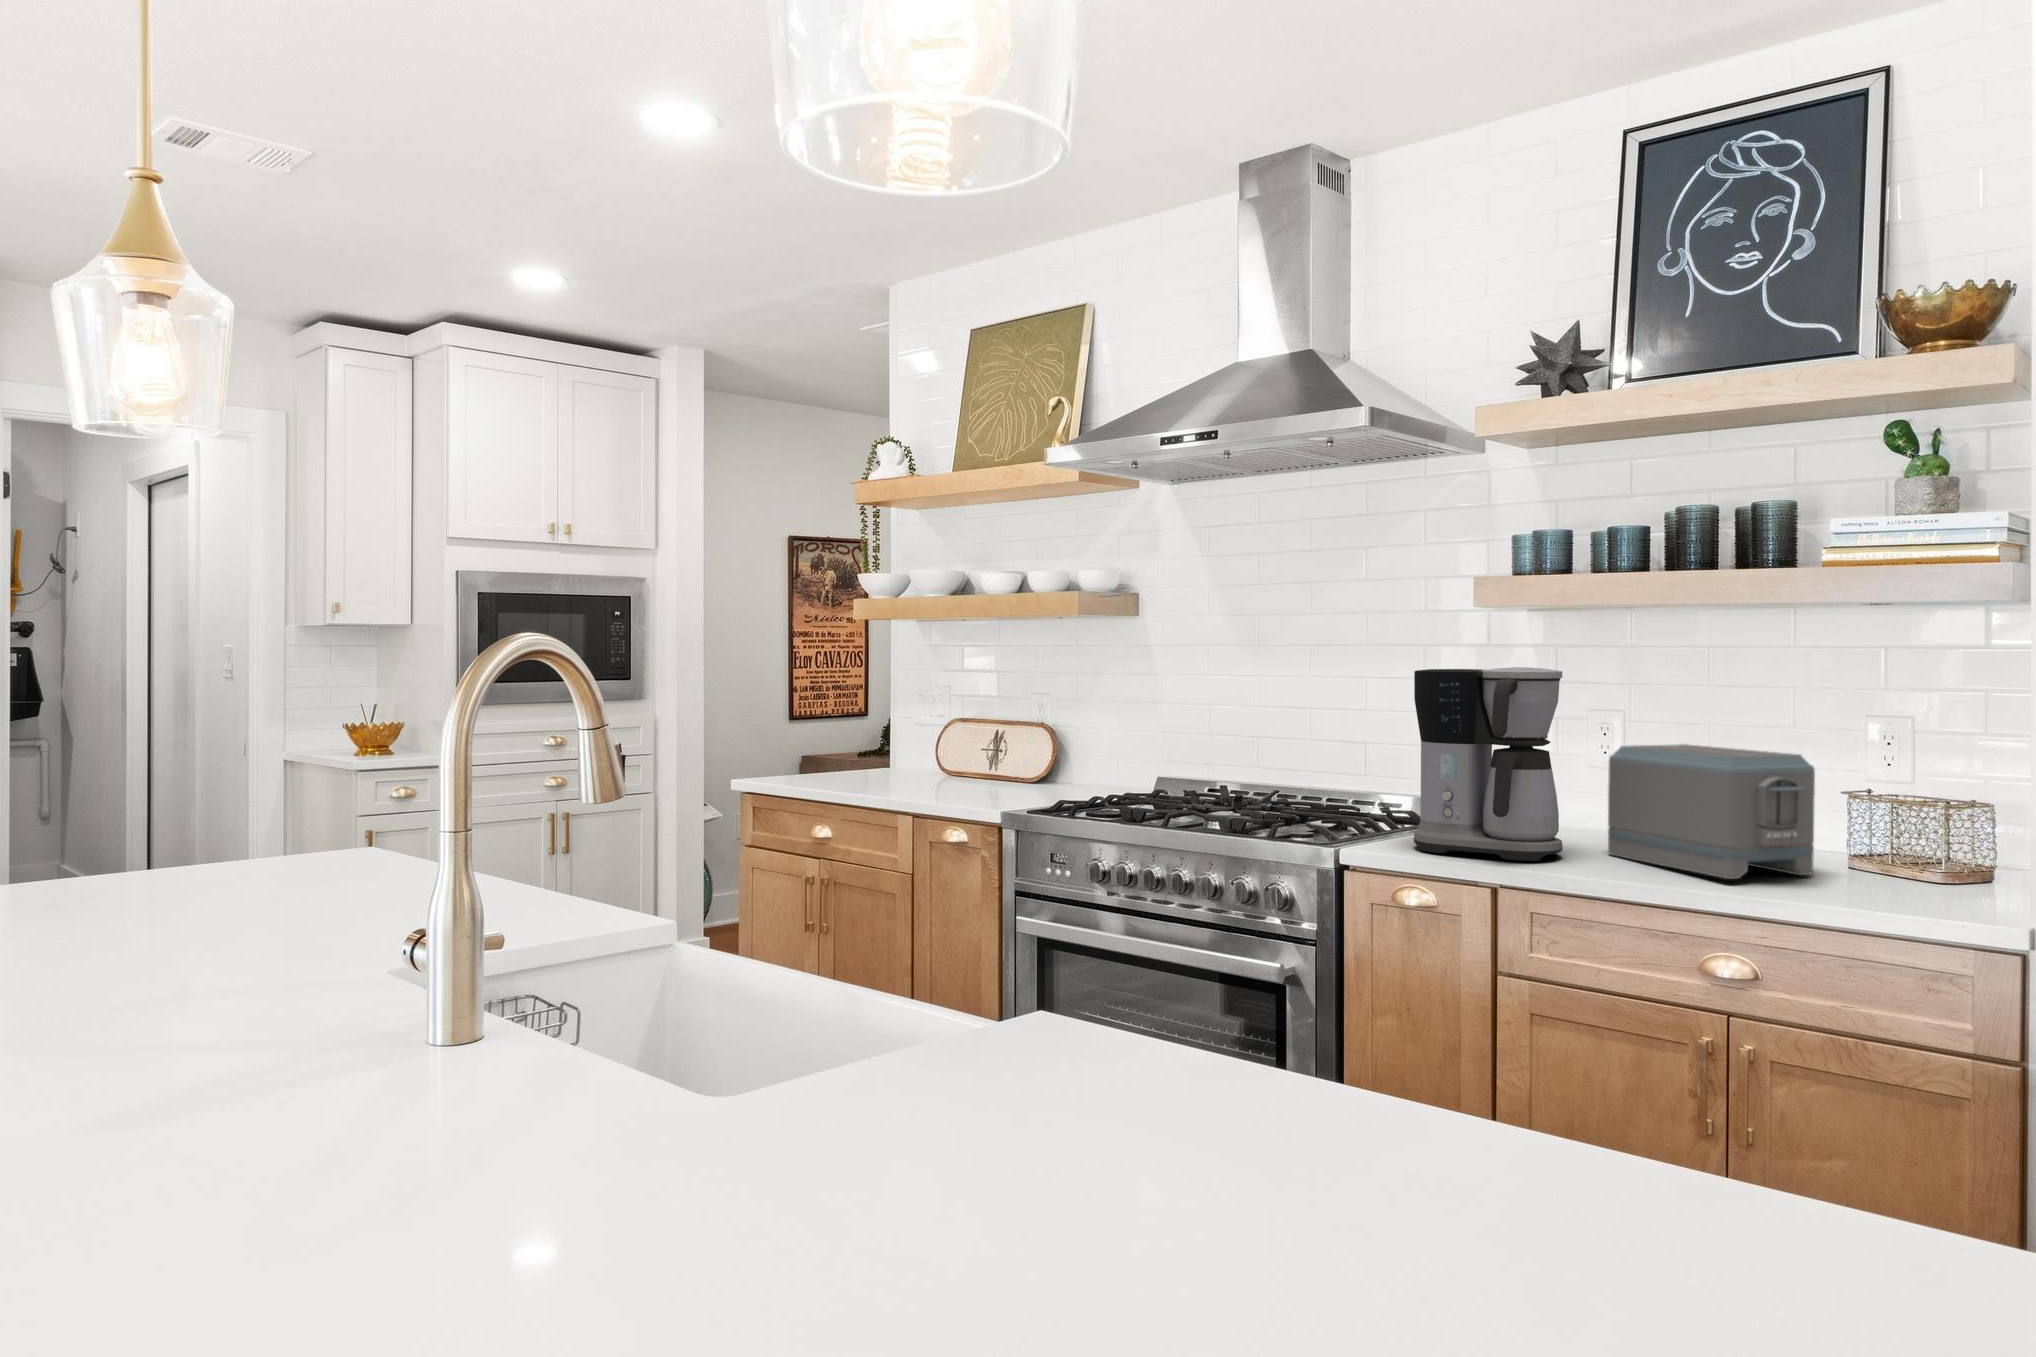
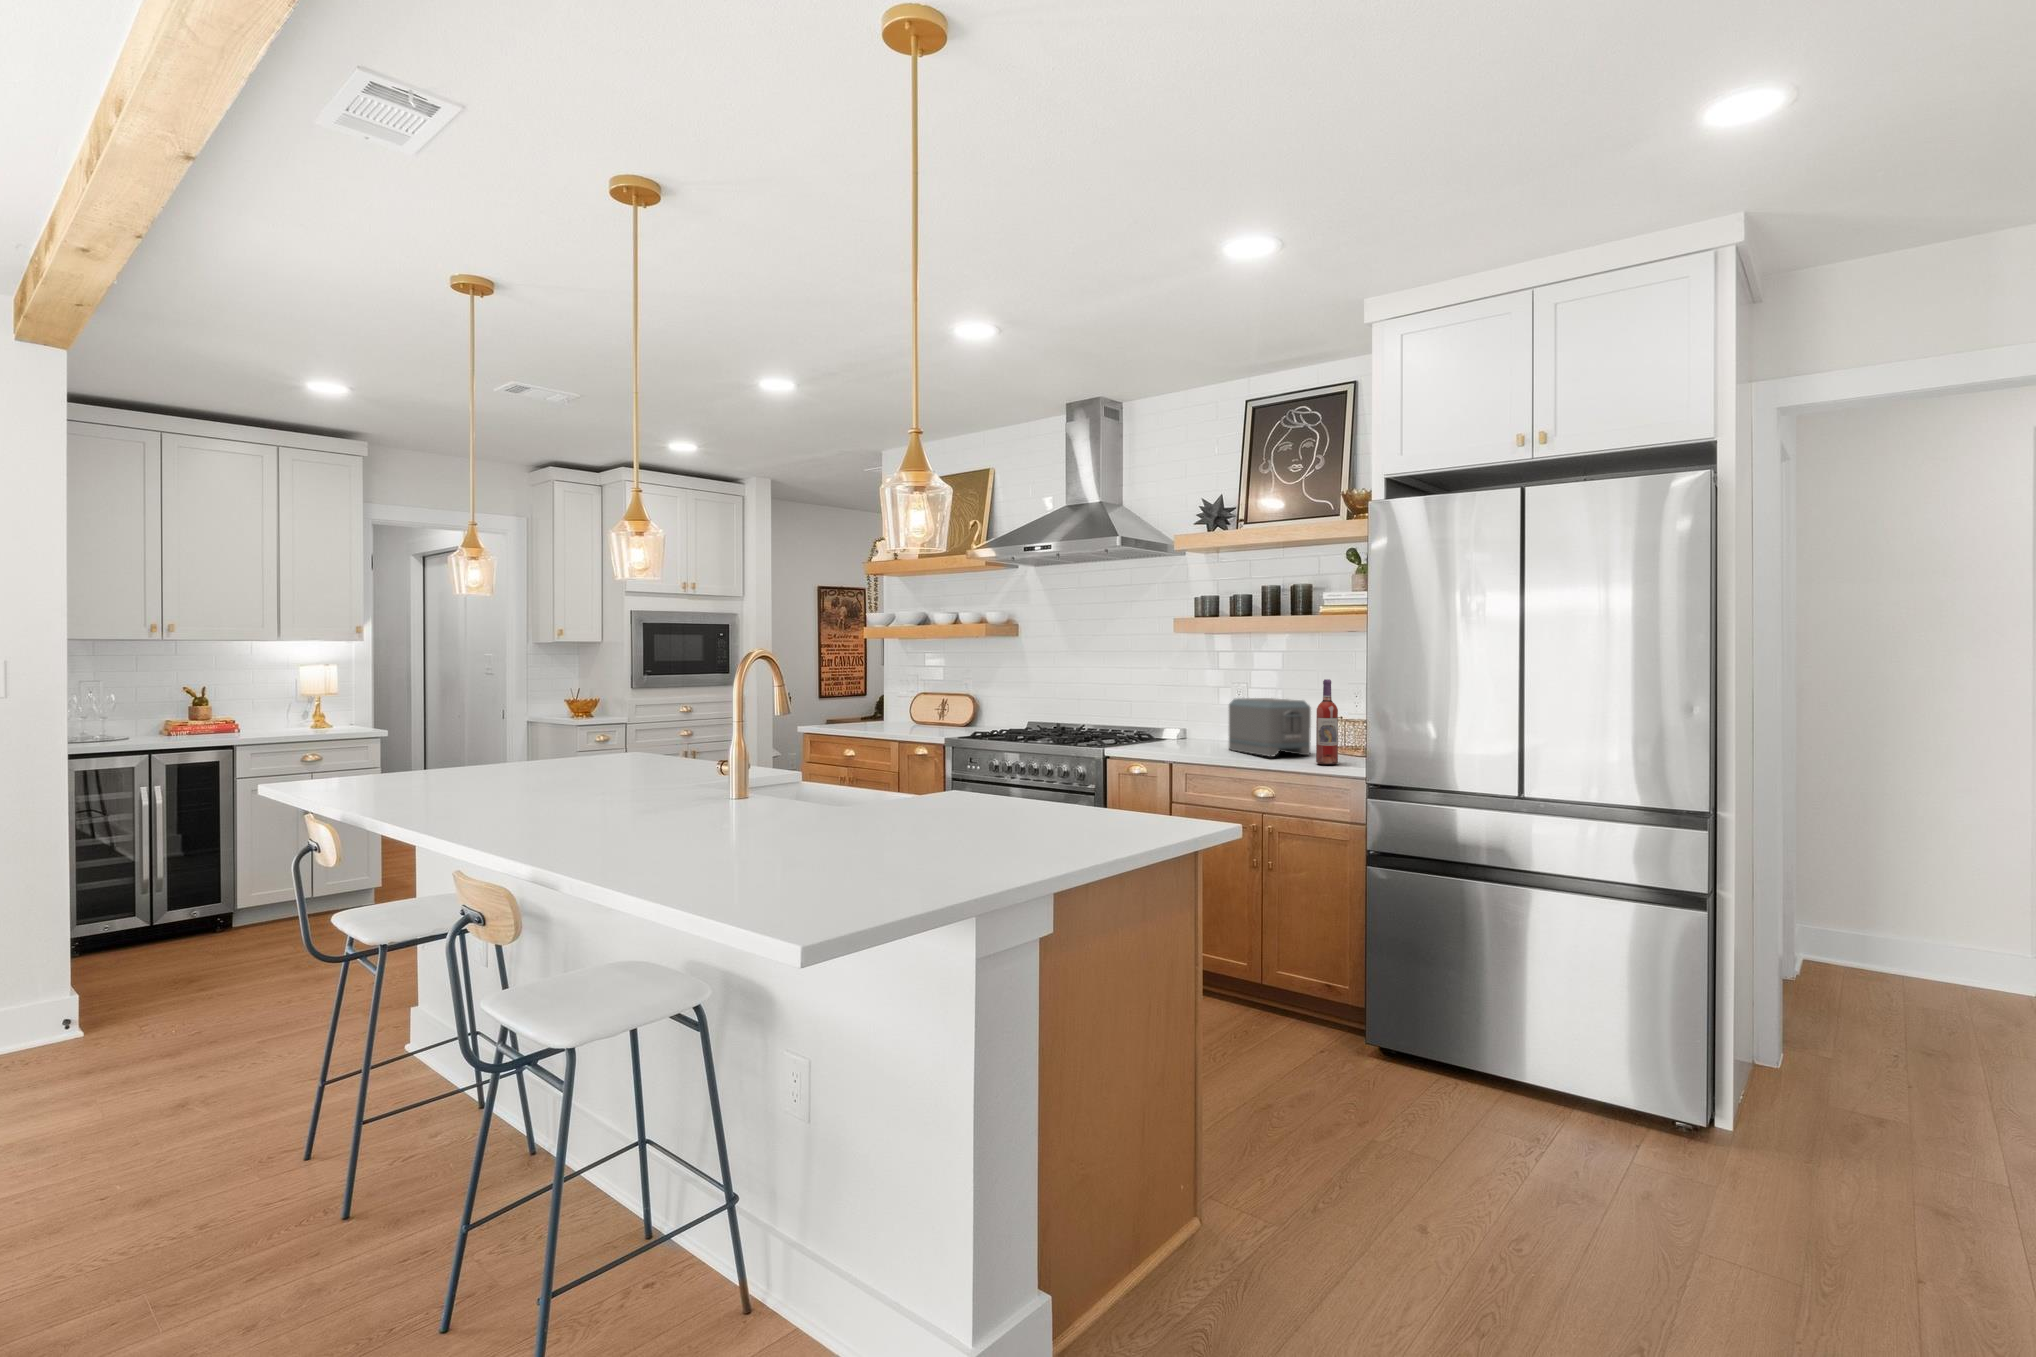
coffee maker: present [1414,667,1563,861] -> none [1141,663,1207,752]
wine bottle: none [1857,710,1914,907] -> present [1316,679,1338,765]

